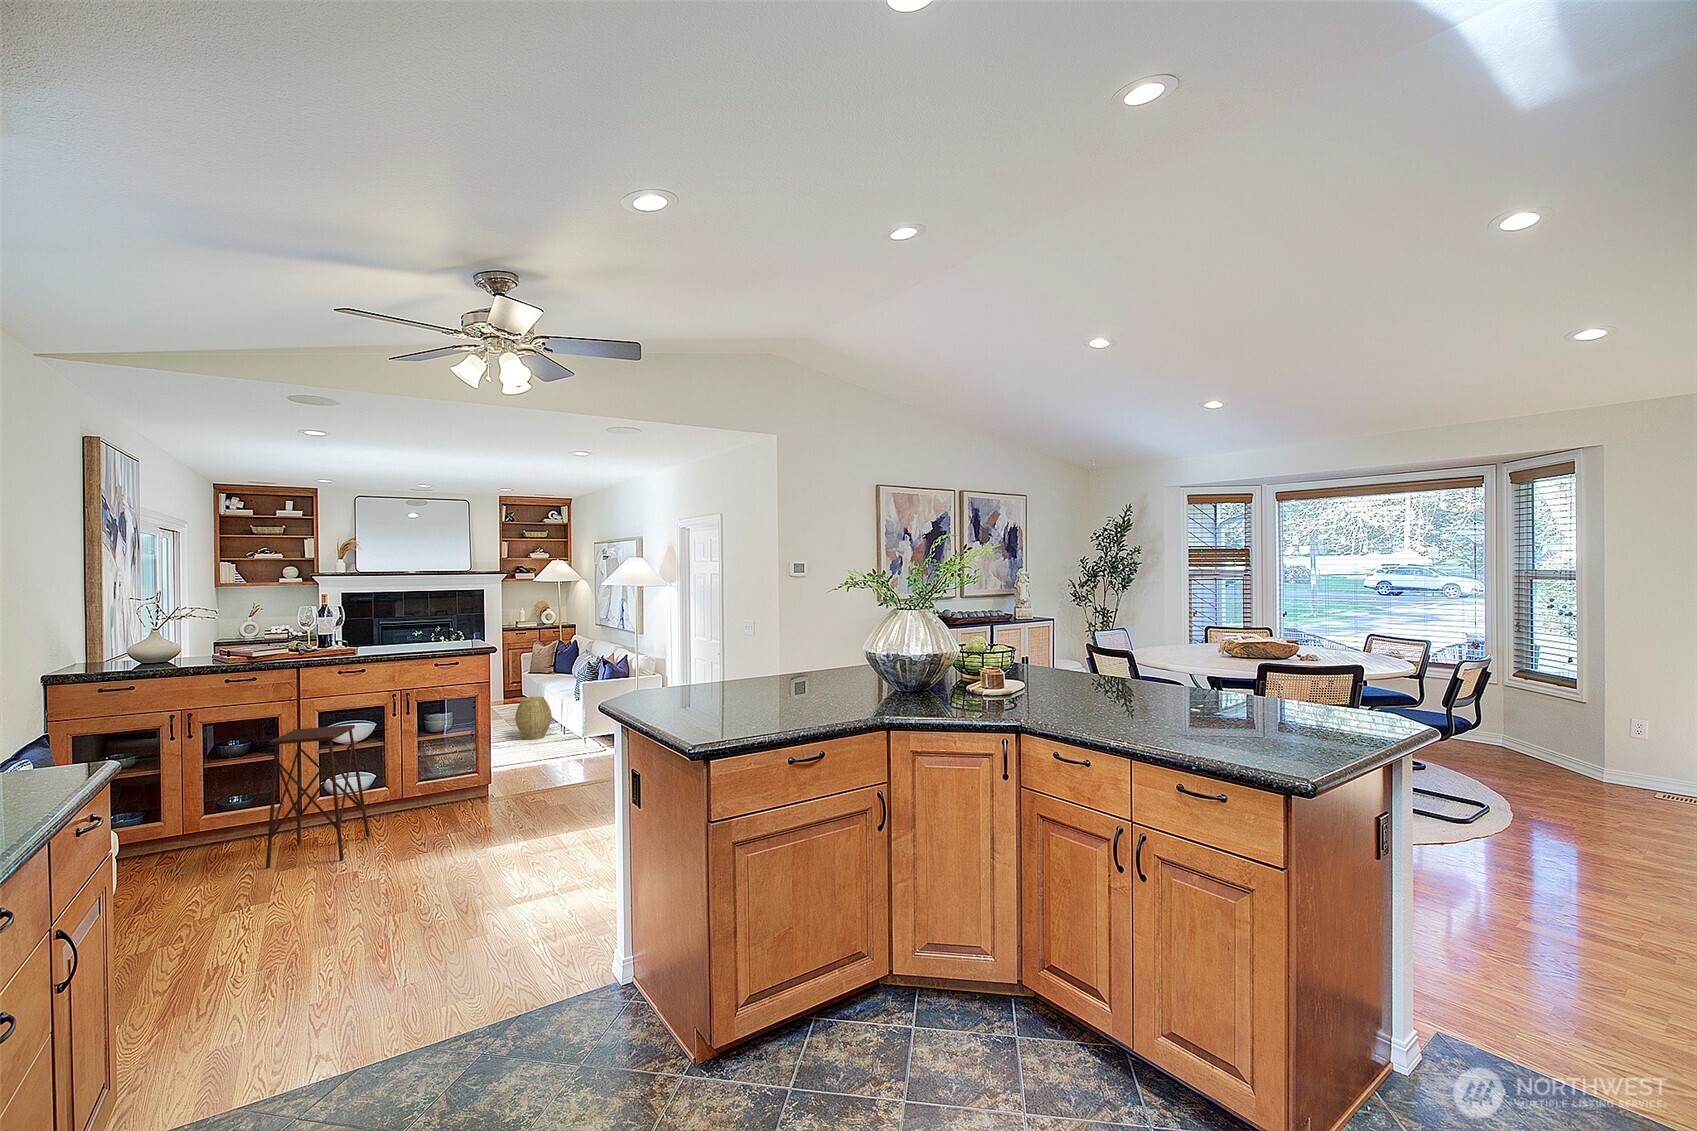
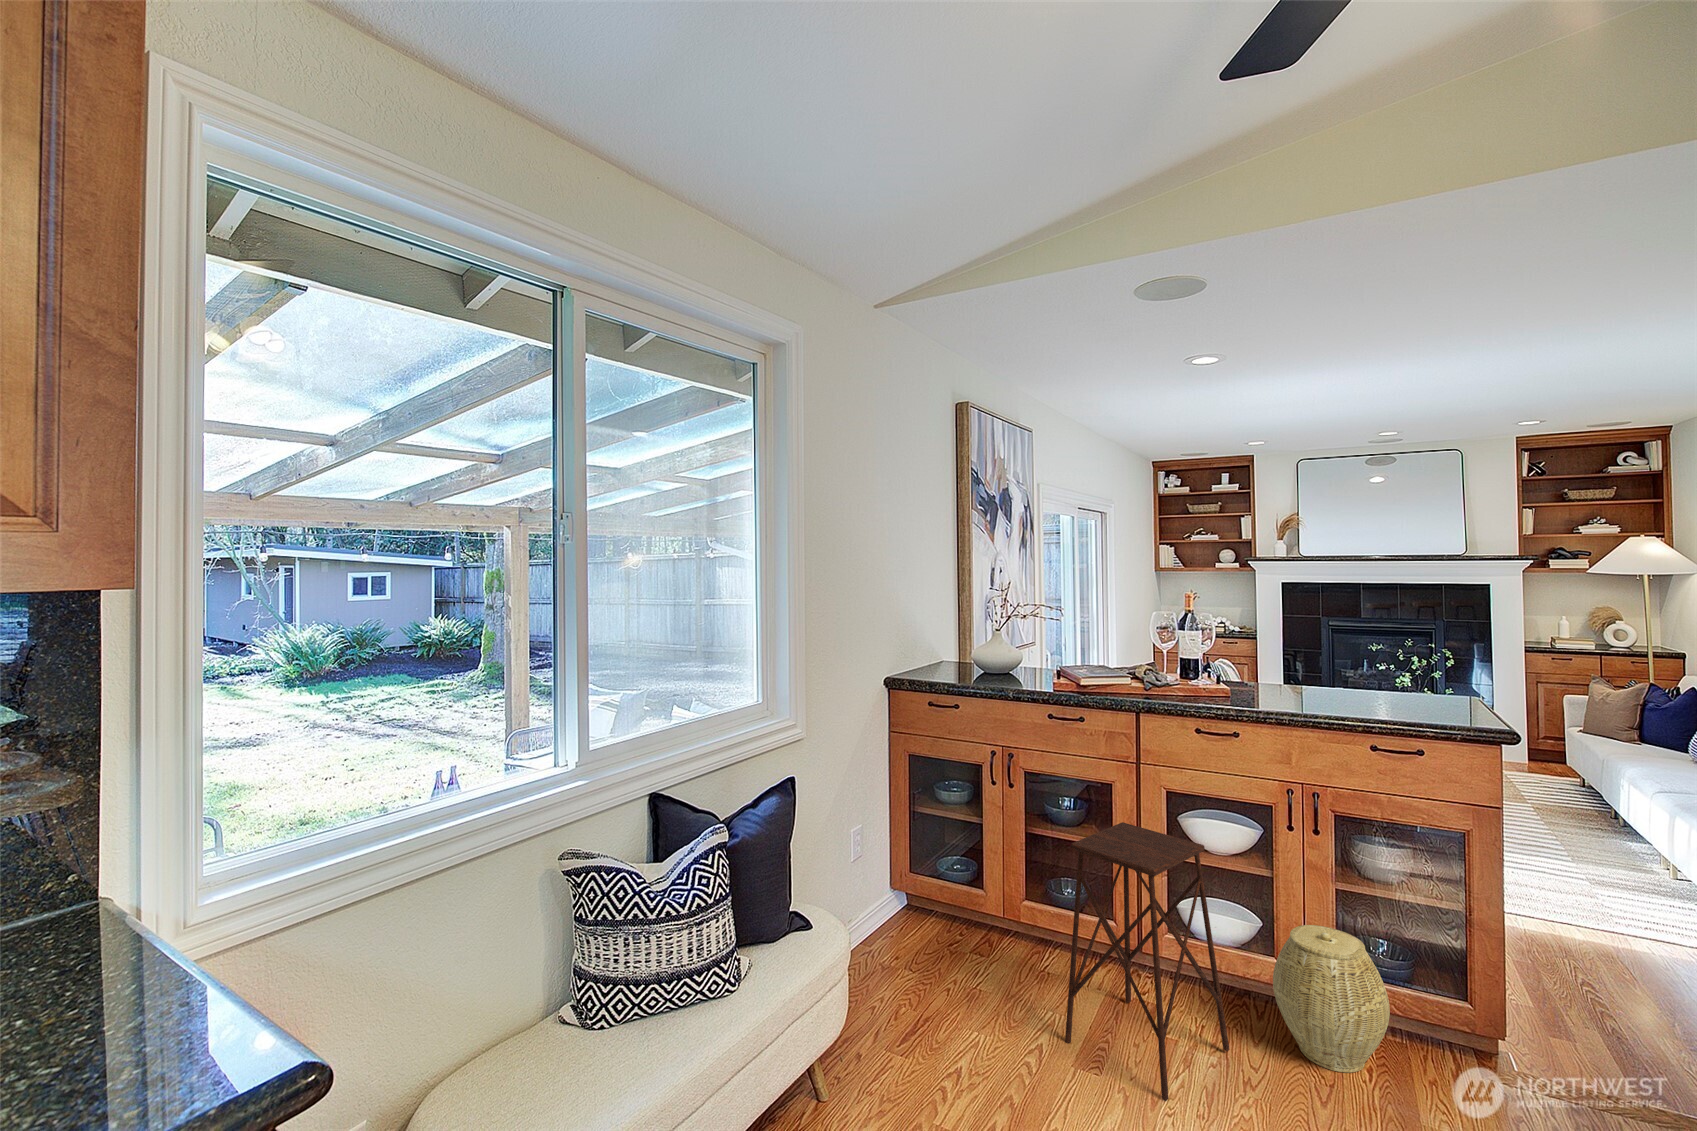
woven basket: present [515,696,552,740] -> present [1273,925,1390,1073]

